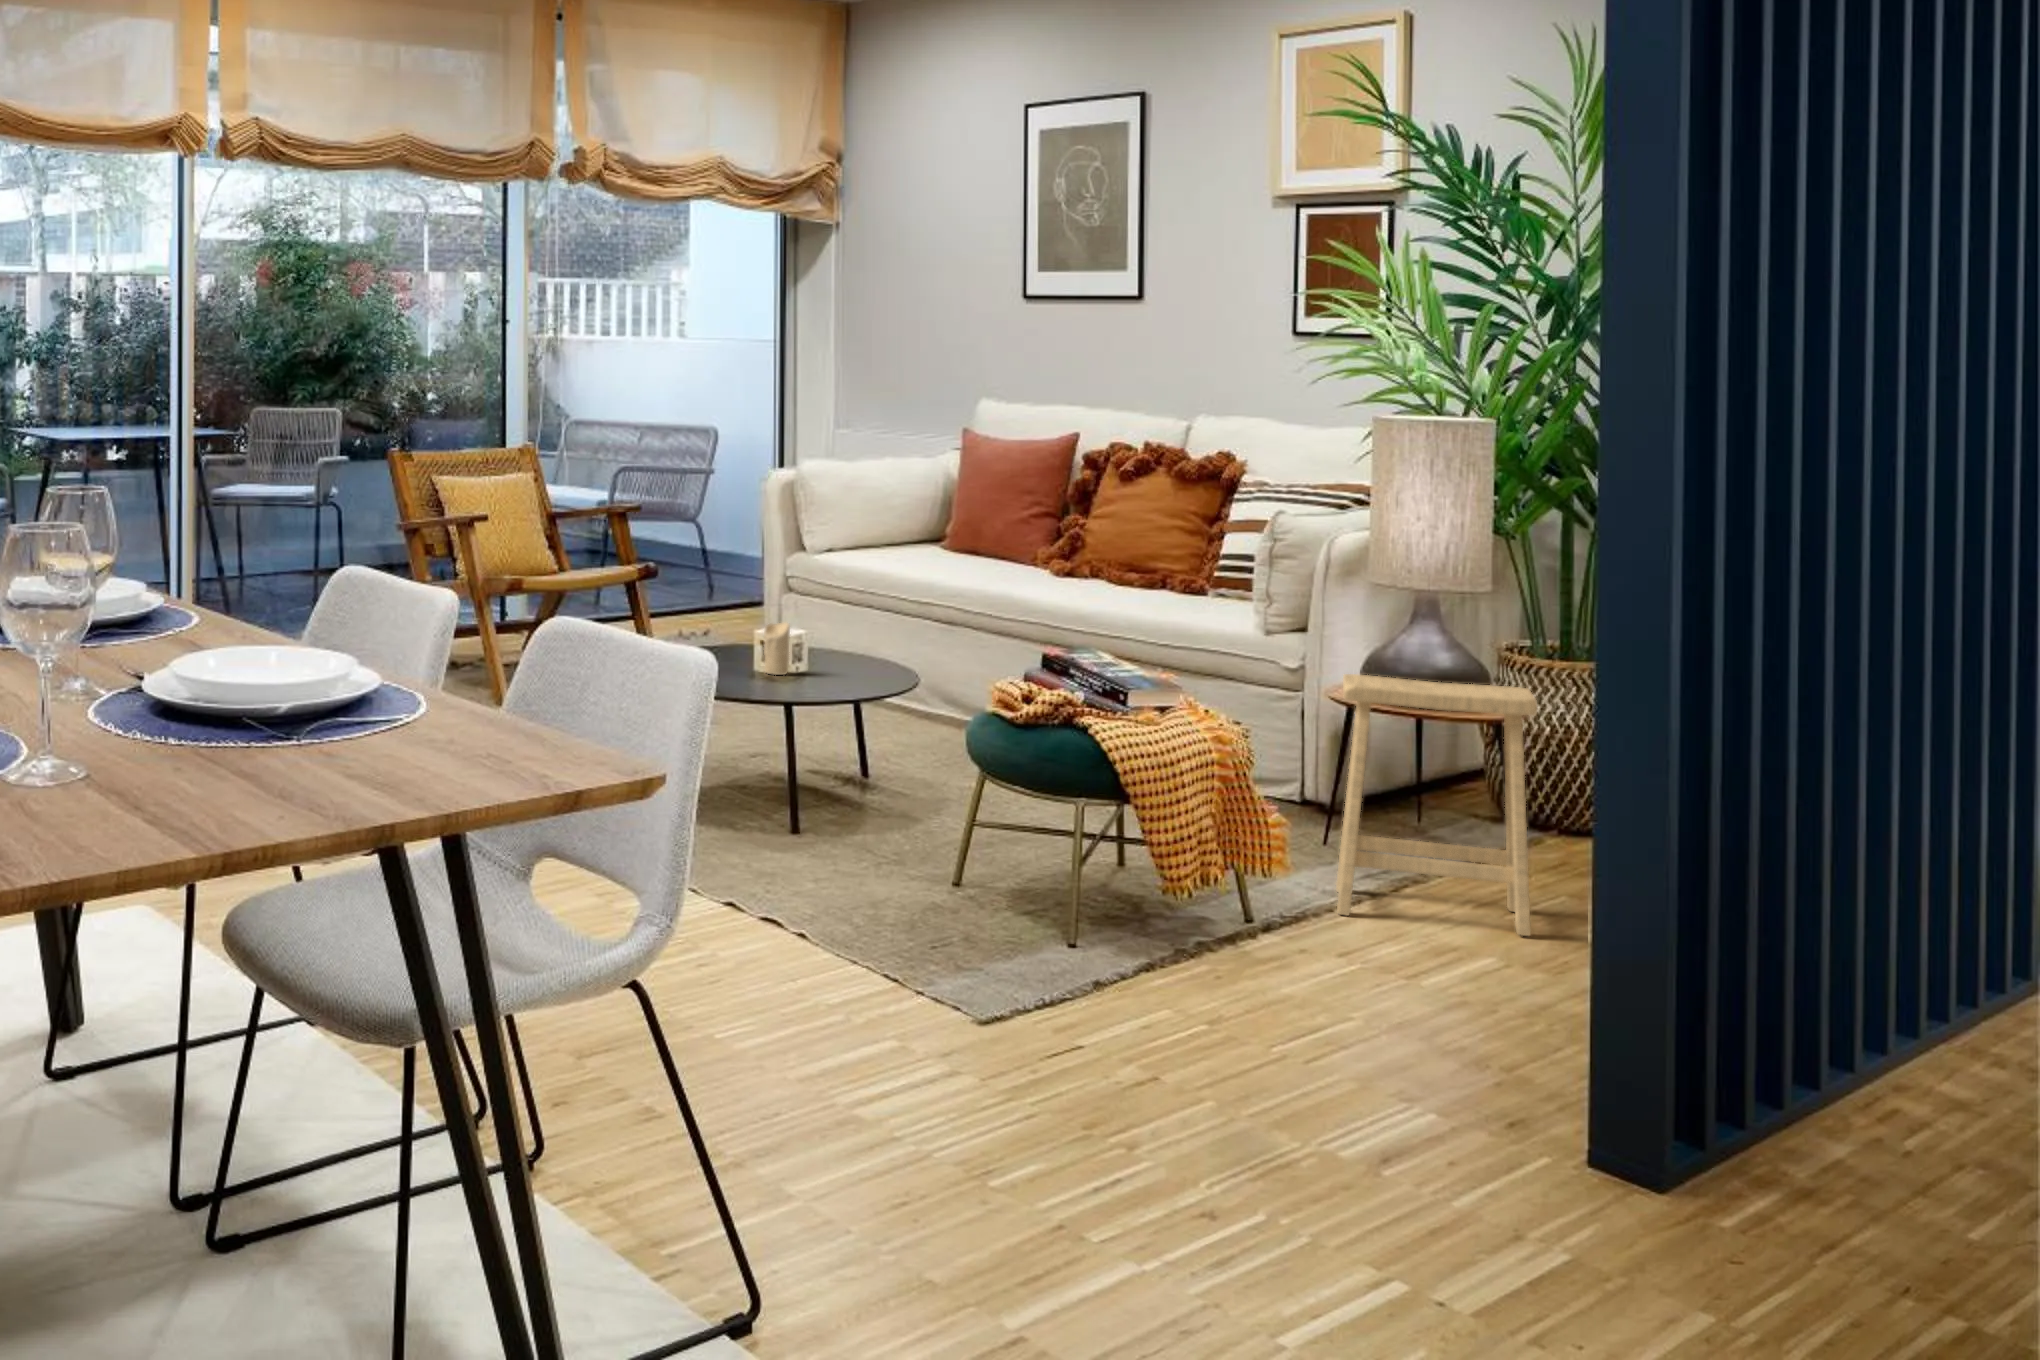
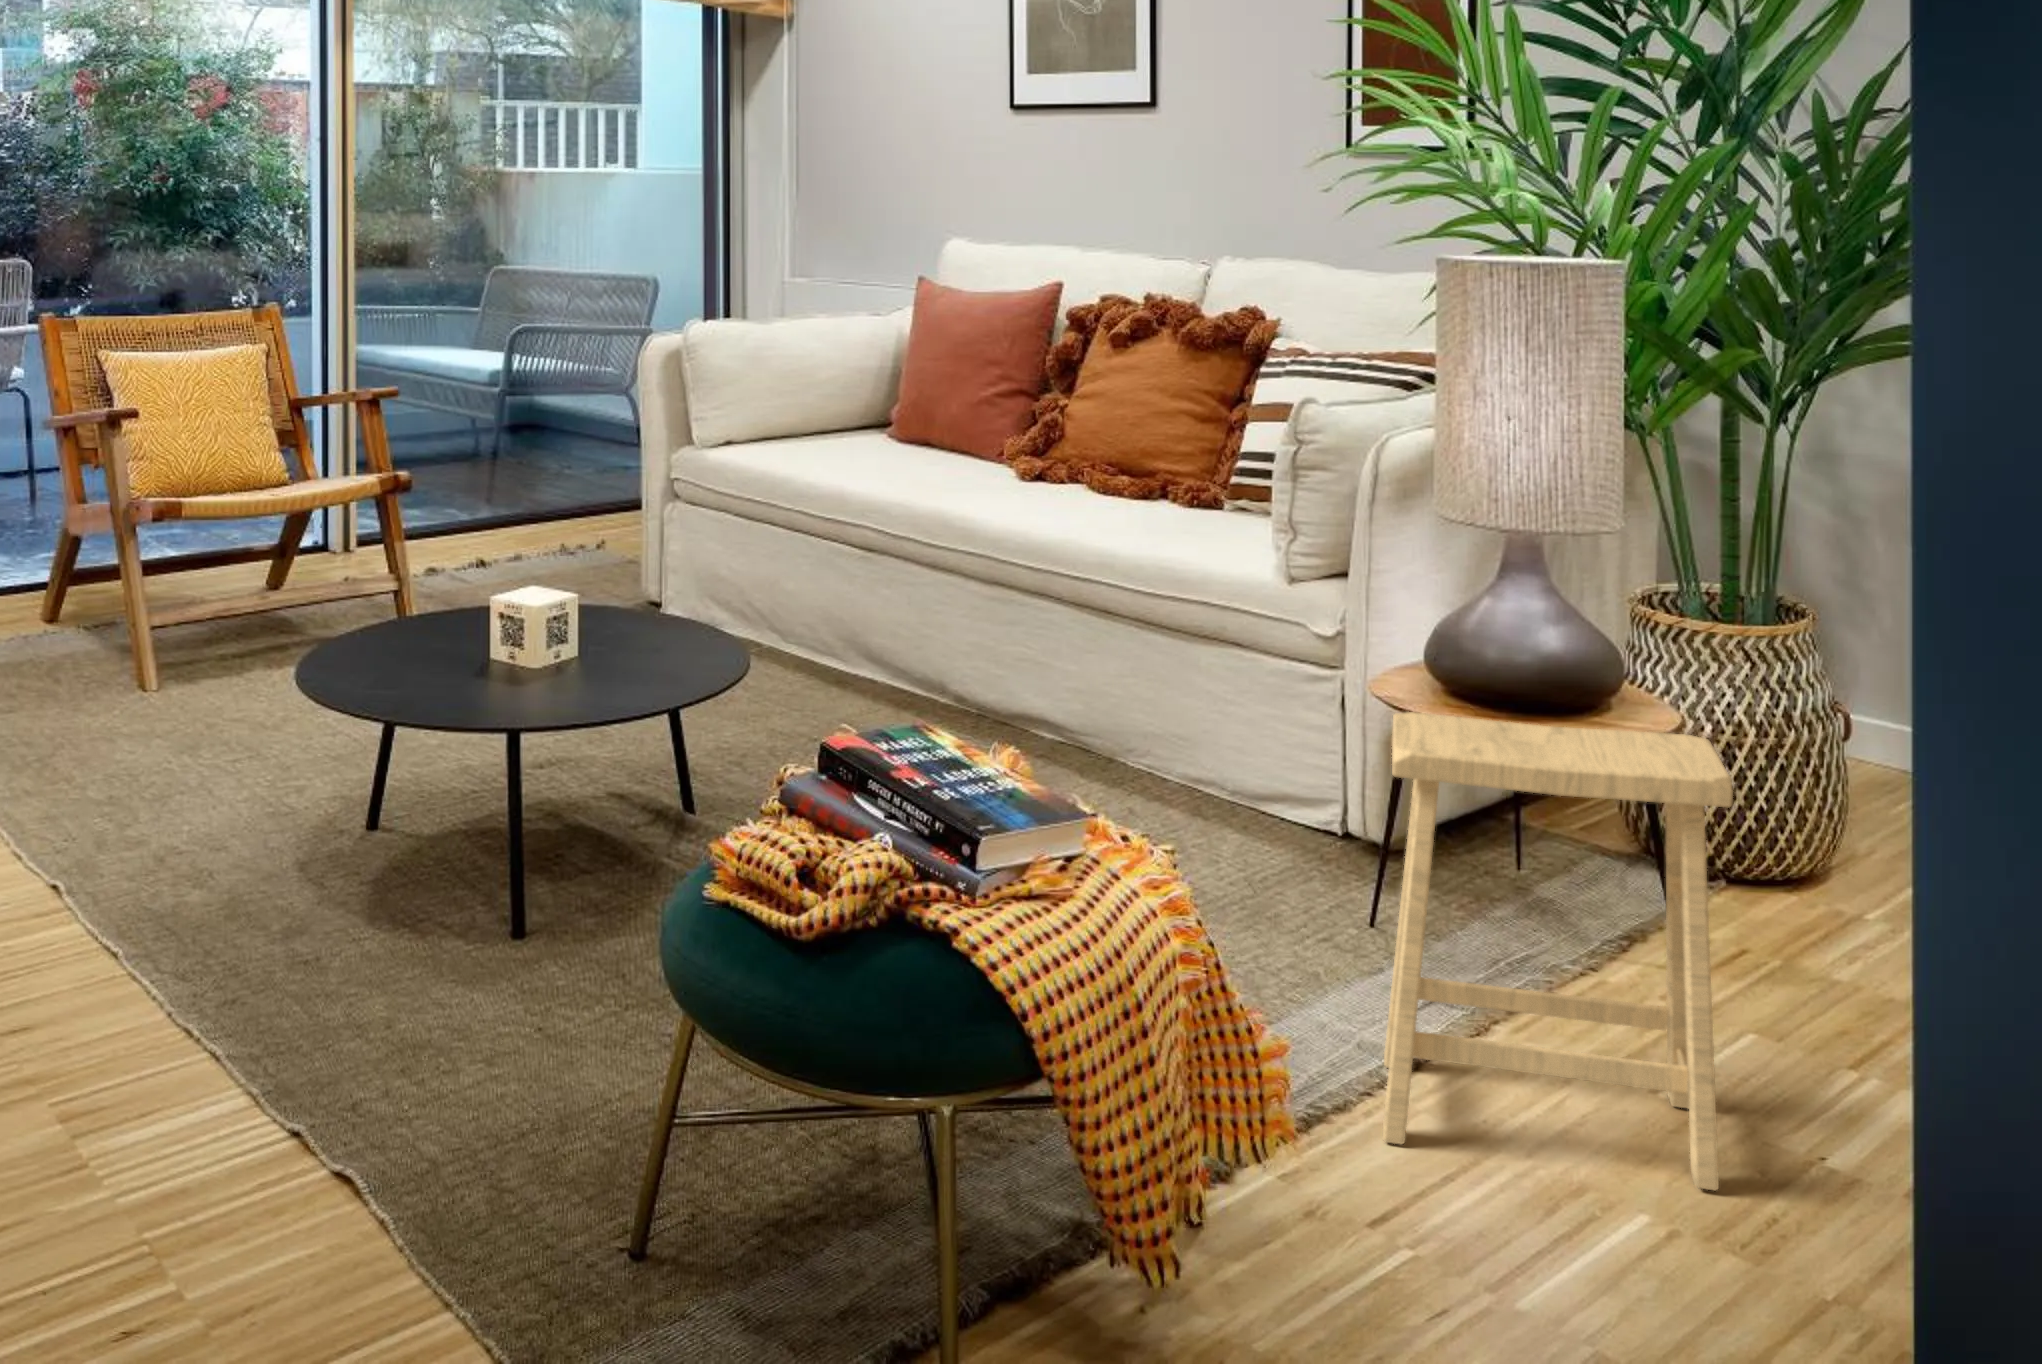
candle: present [764,622,790,675] -> none [519,612,559,694]

